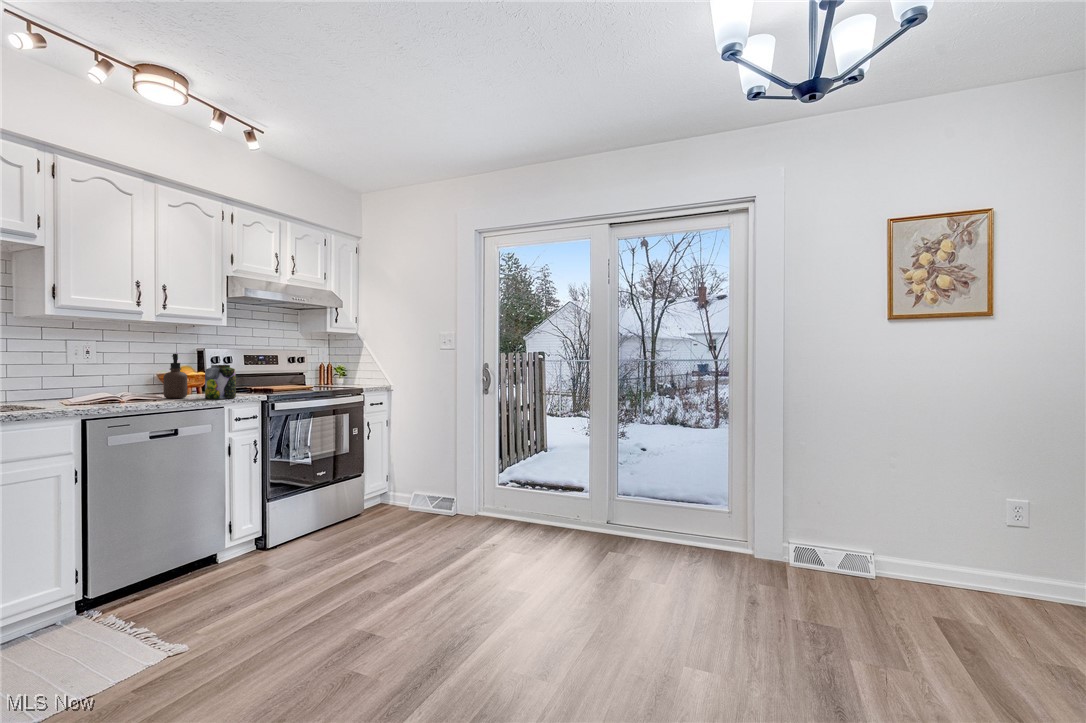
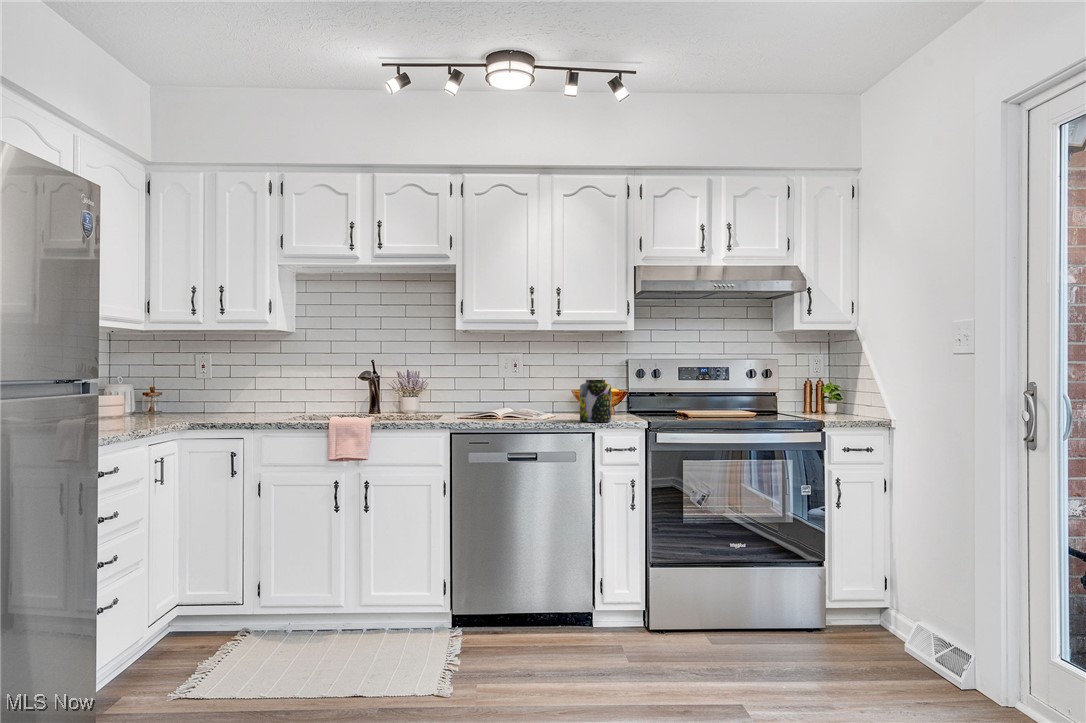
soap dispenser: present [163,354,187,399] -> none [551,366,574,418]

